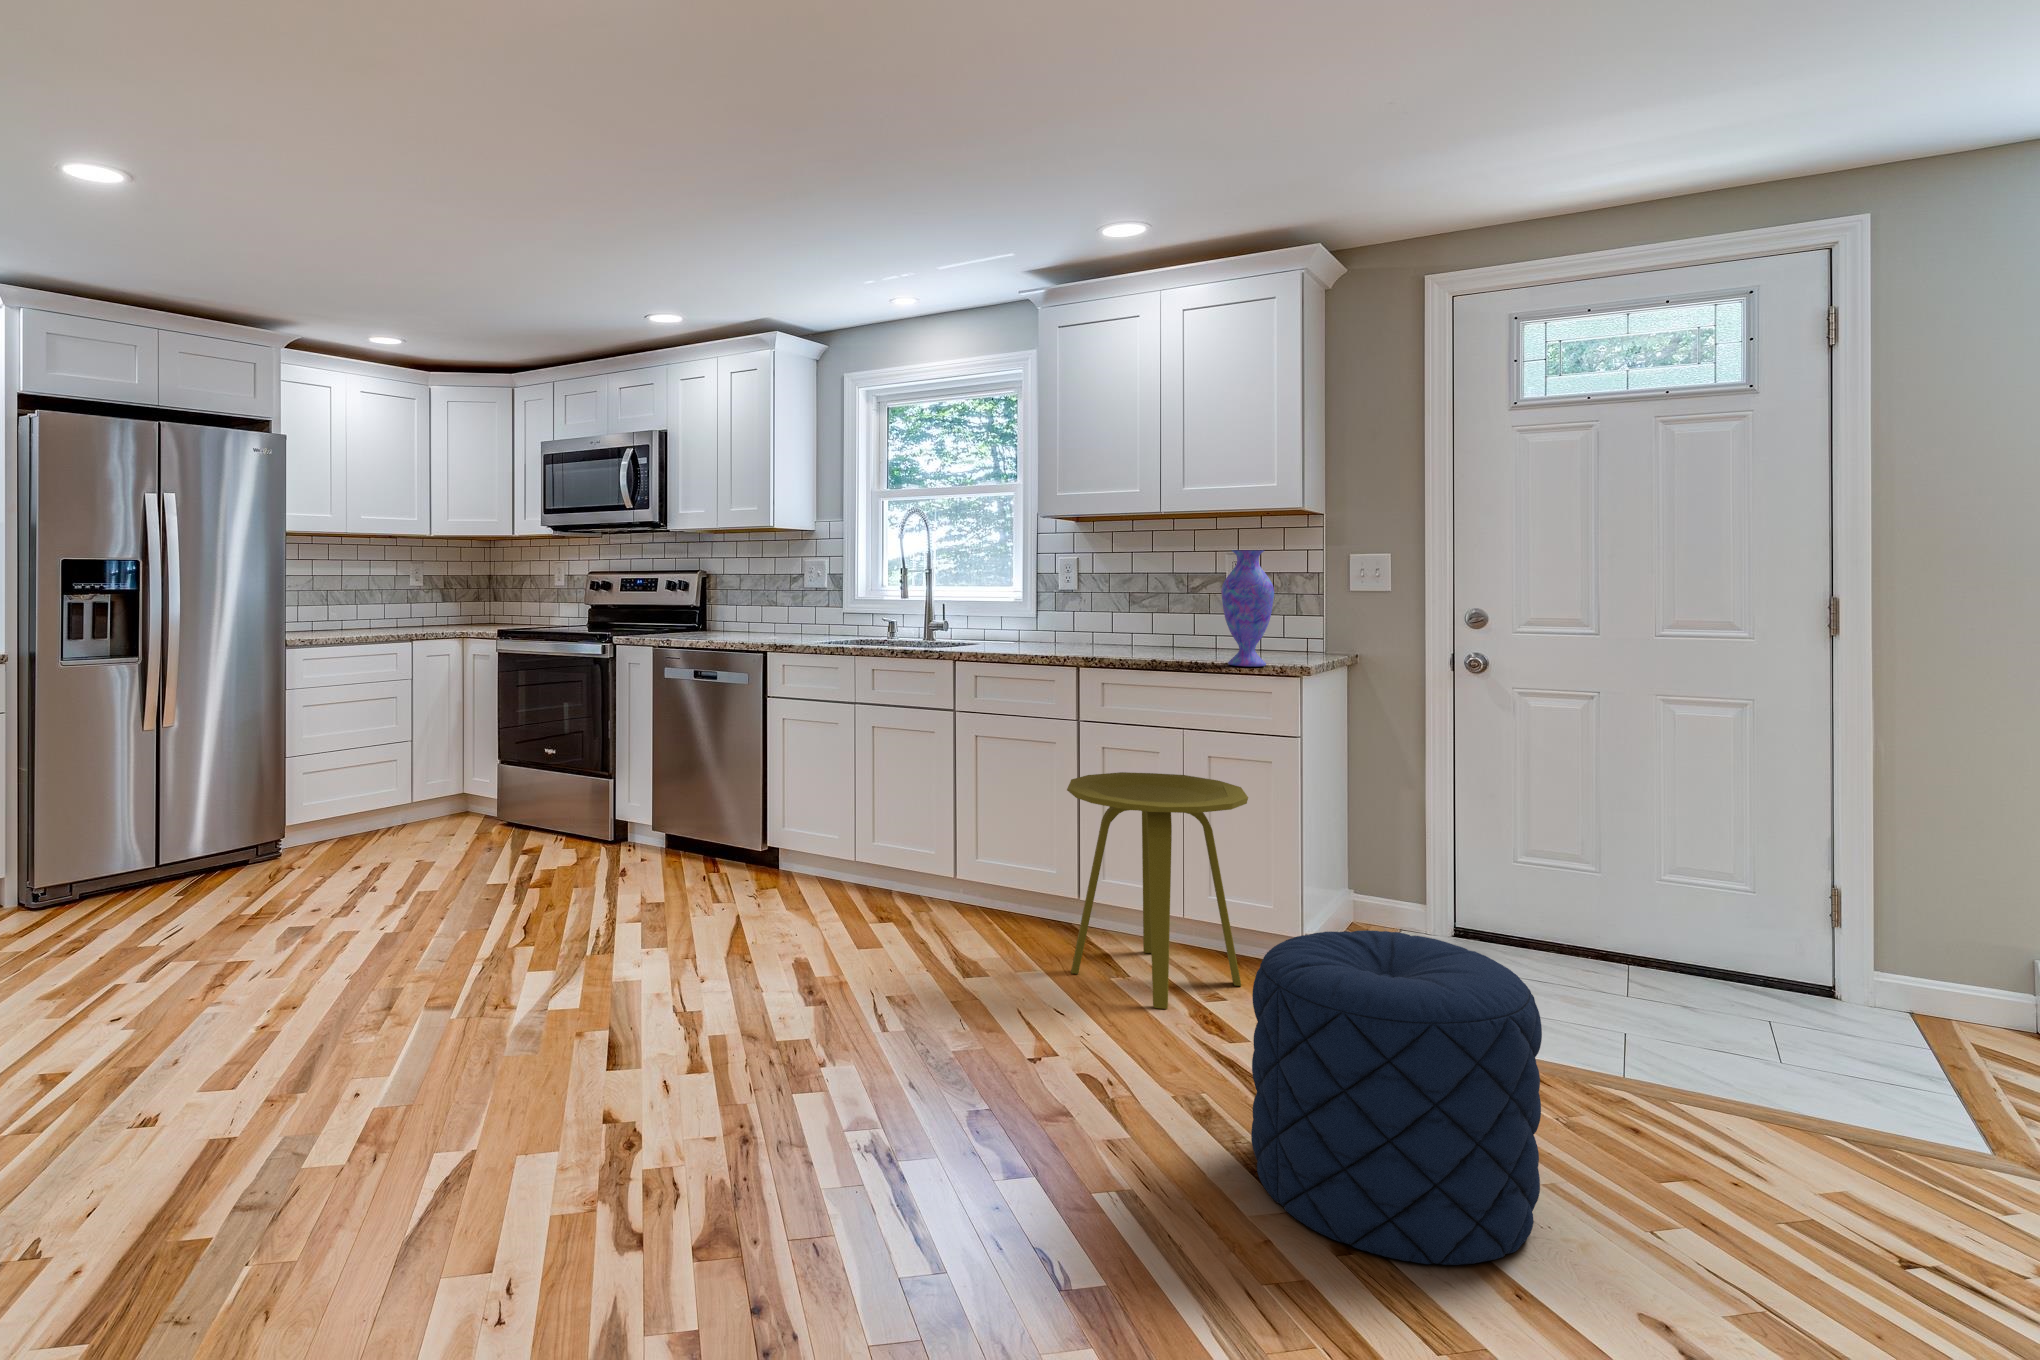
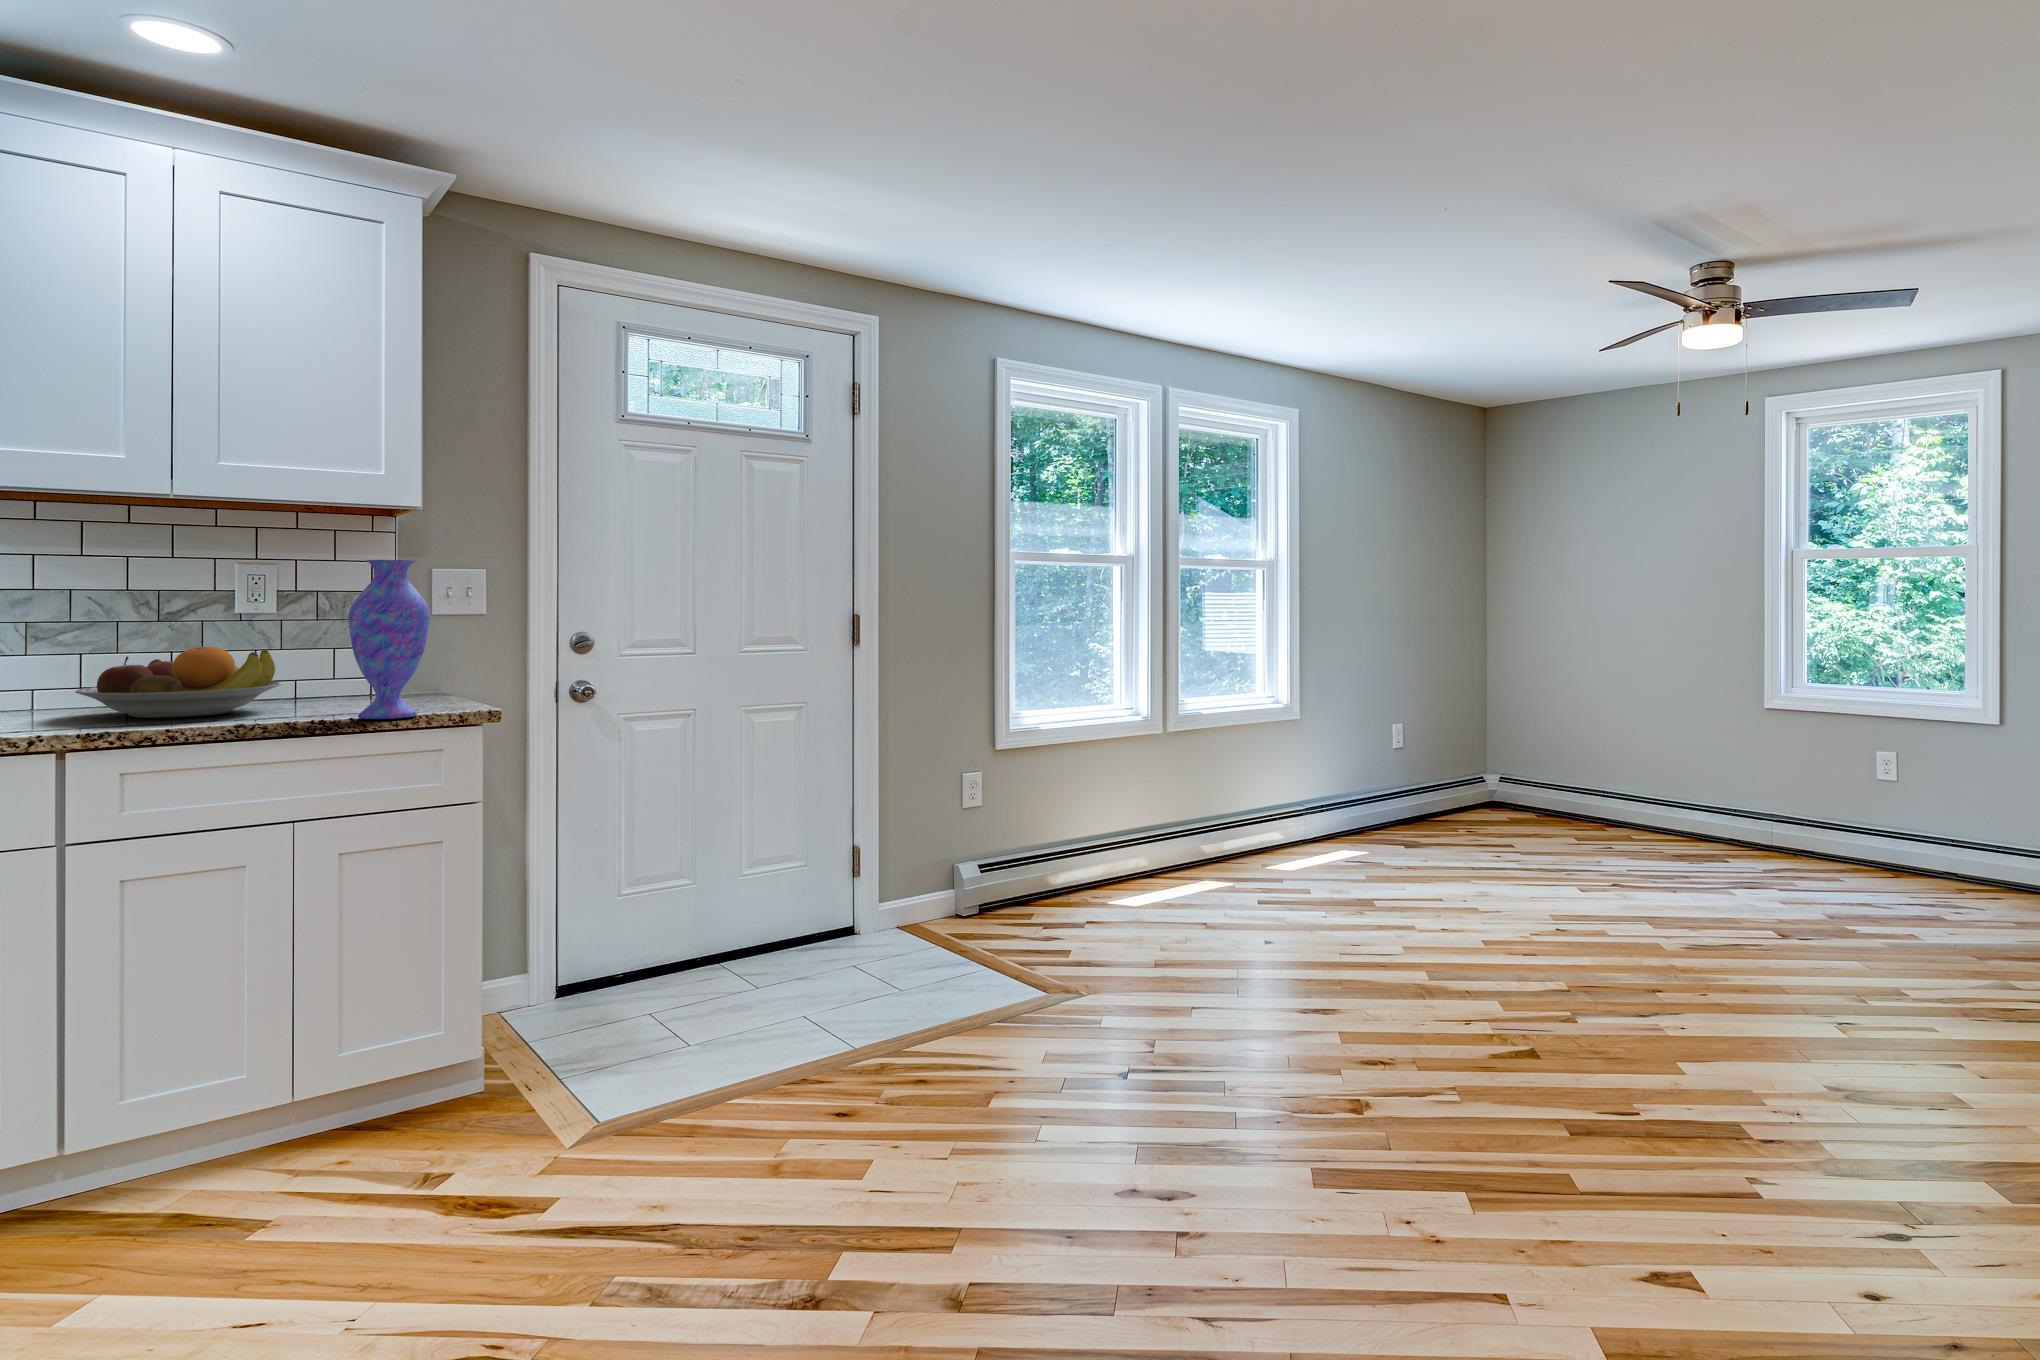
fruit bowl: none [1121,608,1227,653] -> present [76,647,281,718]
side table: present [1067,772,1248,1009] -> none [143,883,471,1267]
pouf: present [1251,930,1542,1265] -> none [758,956,1042,1310]

